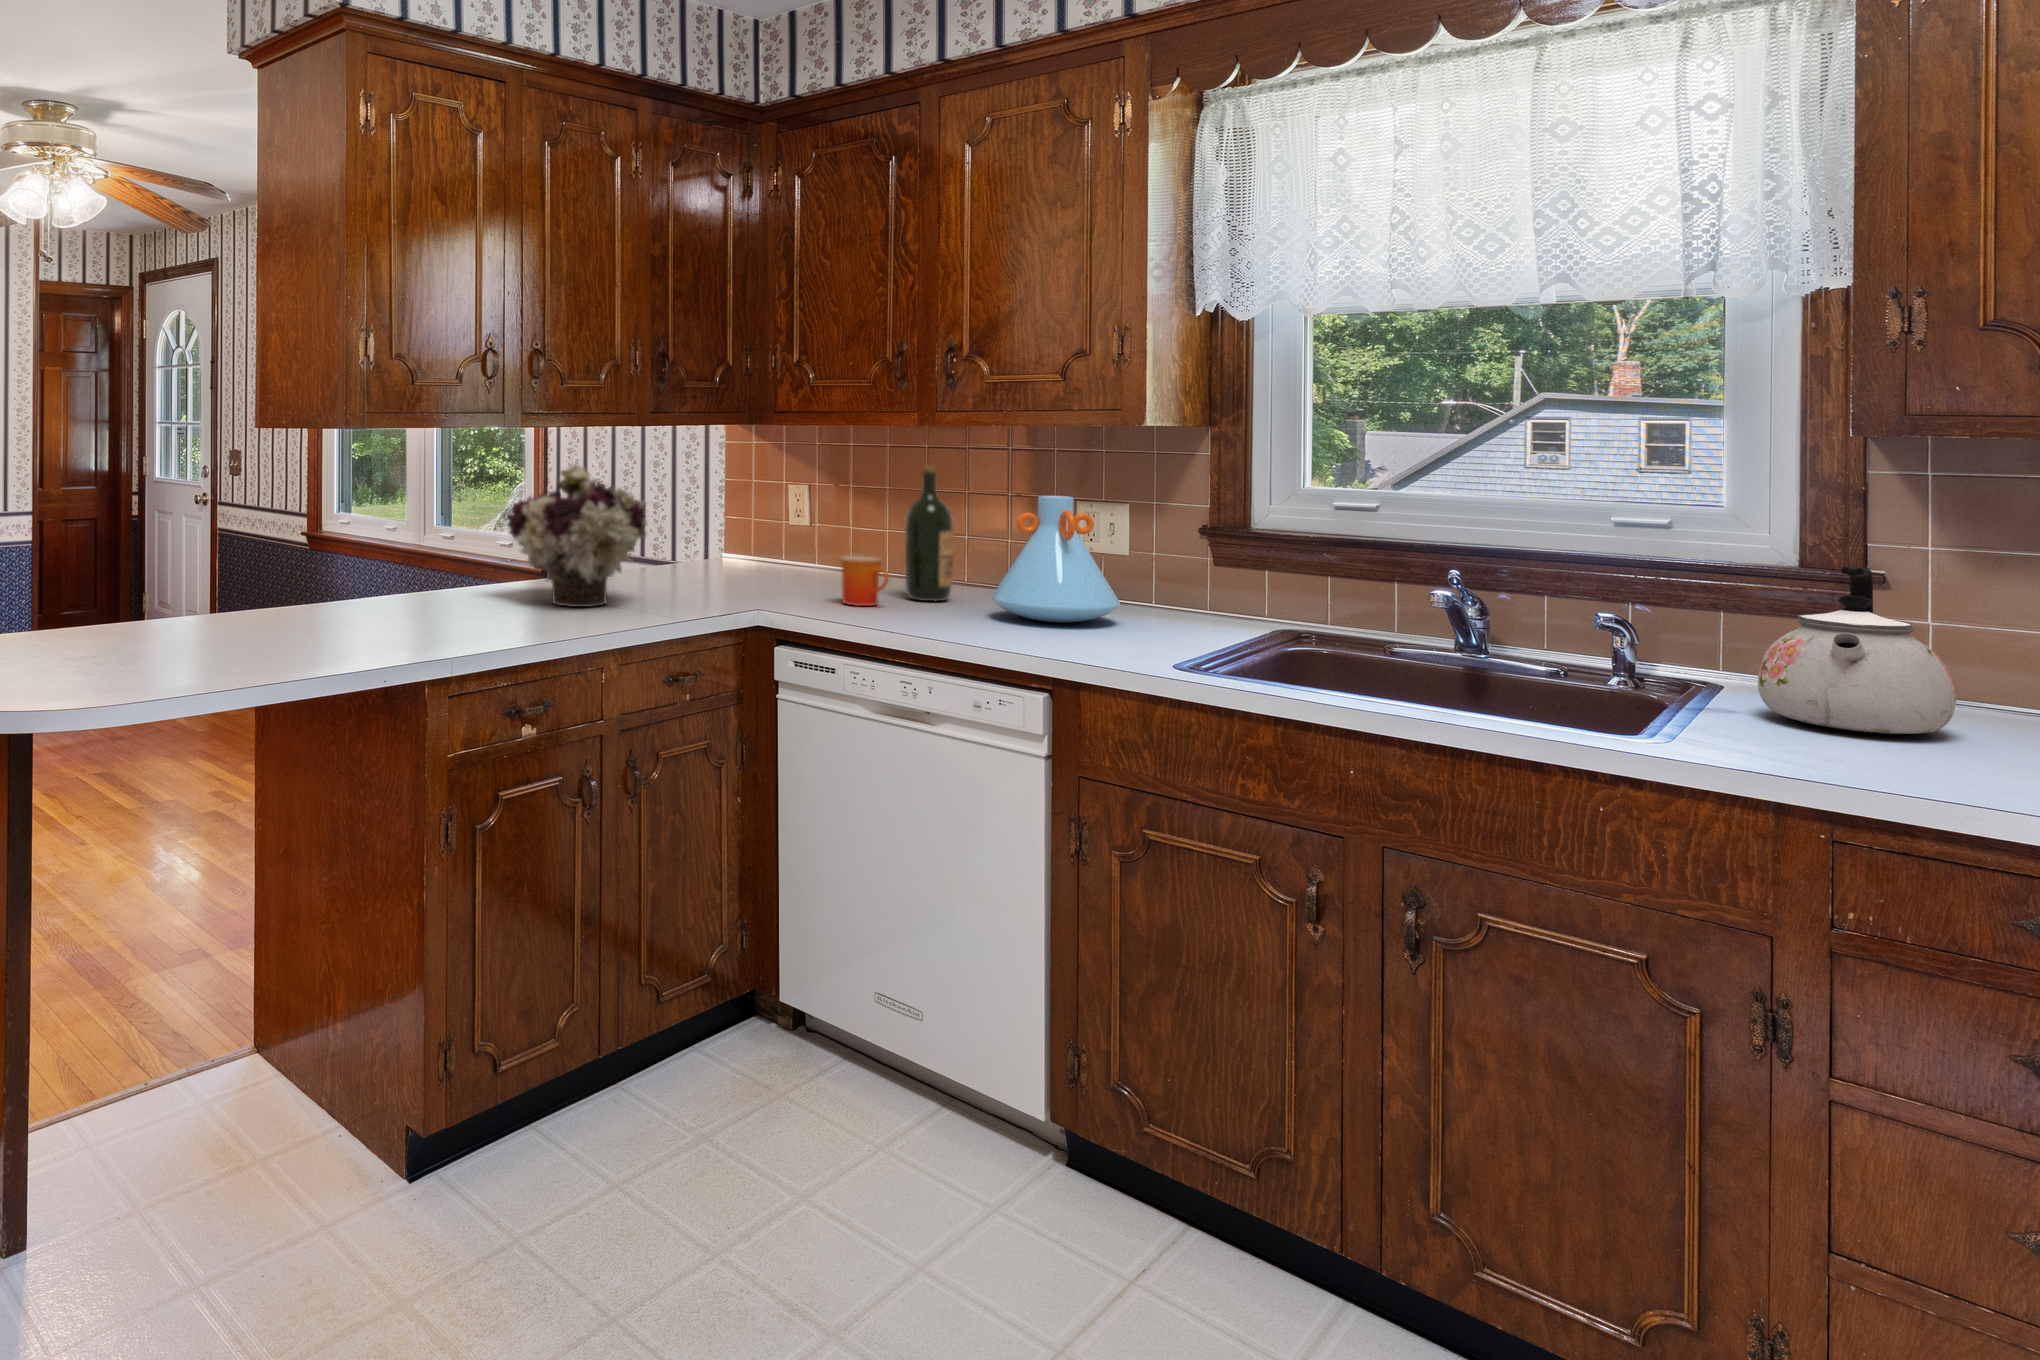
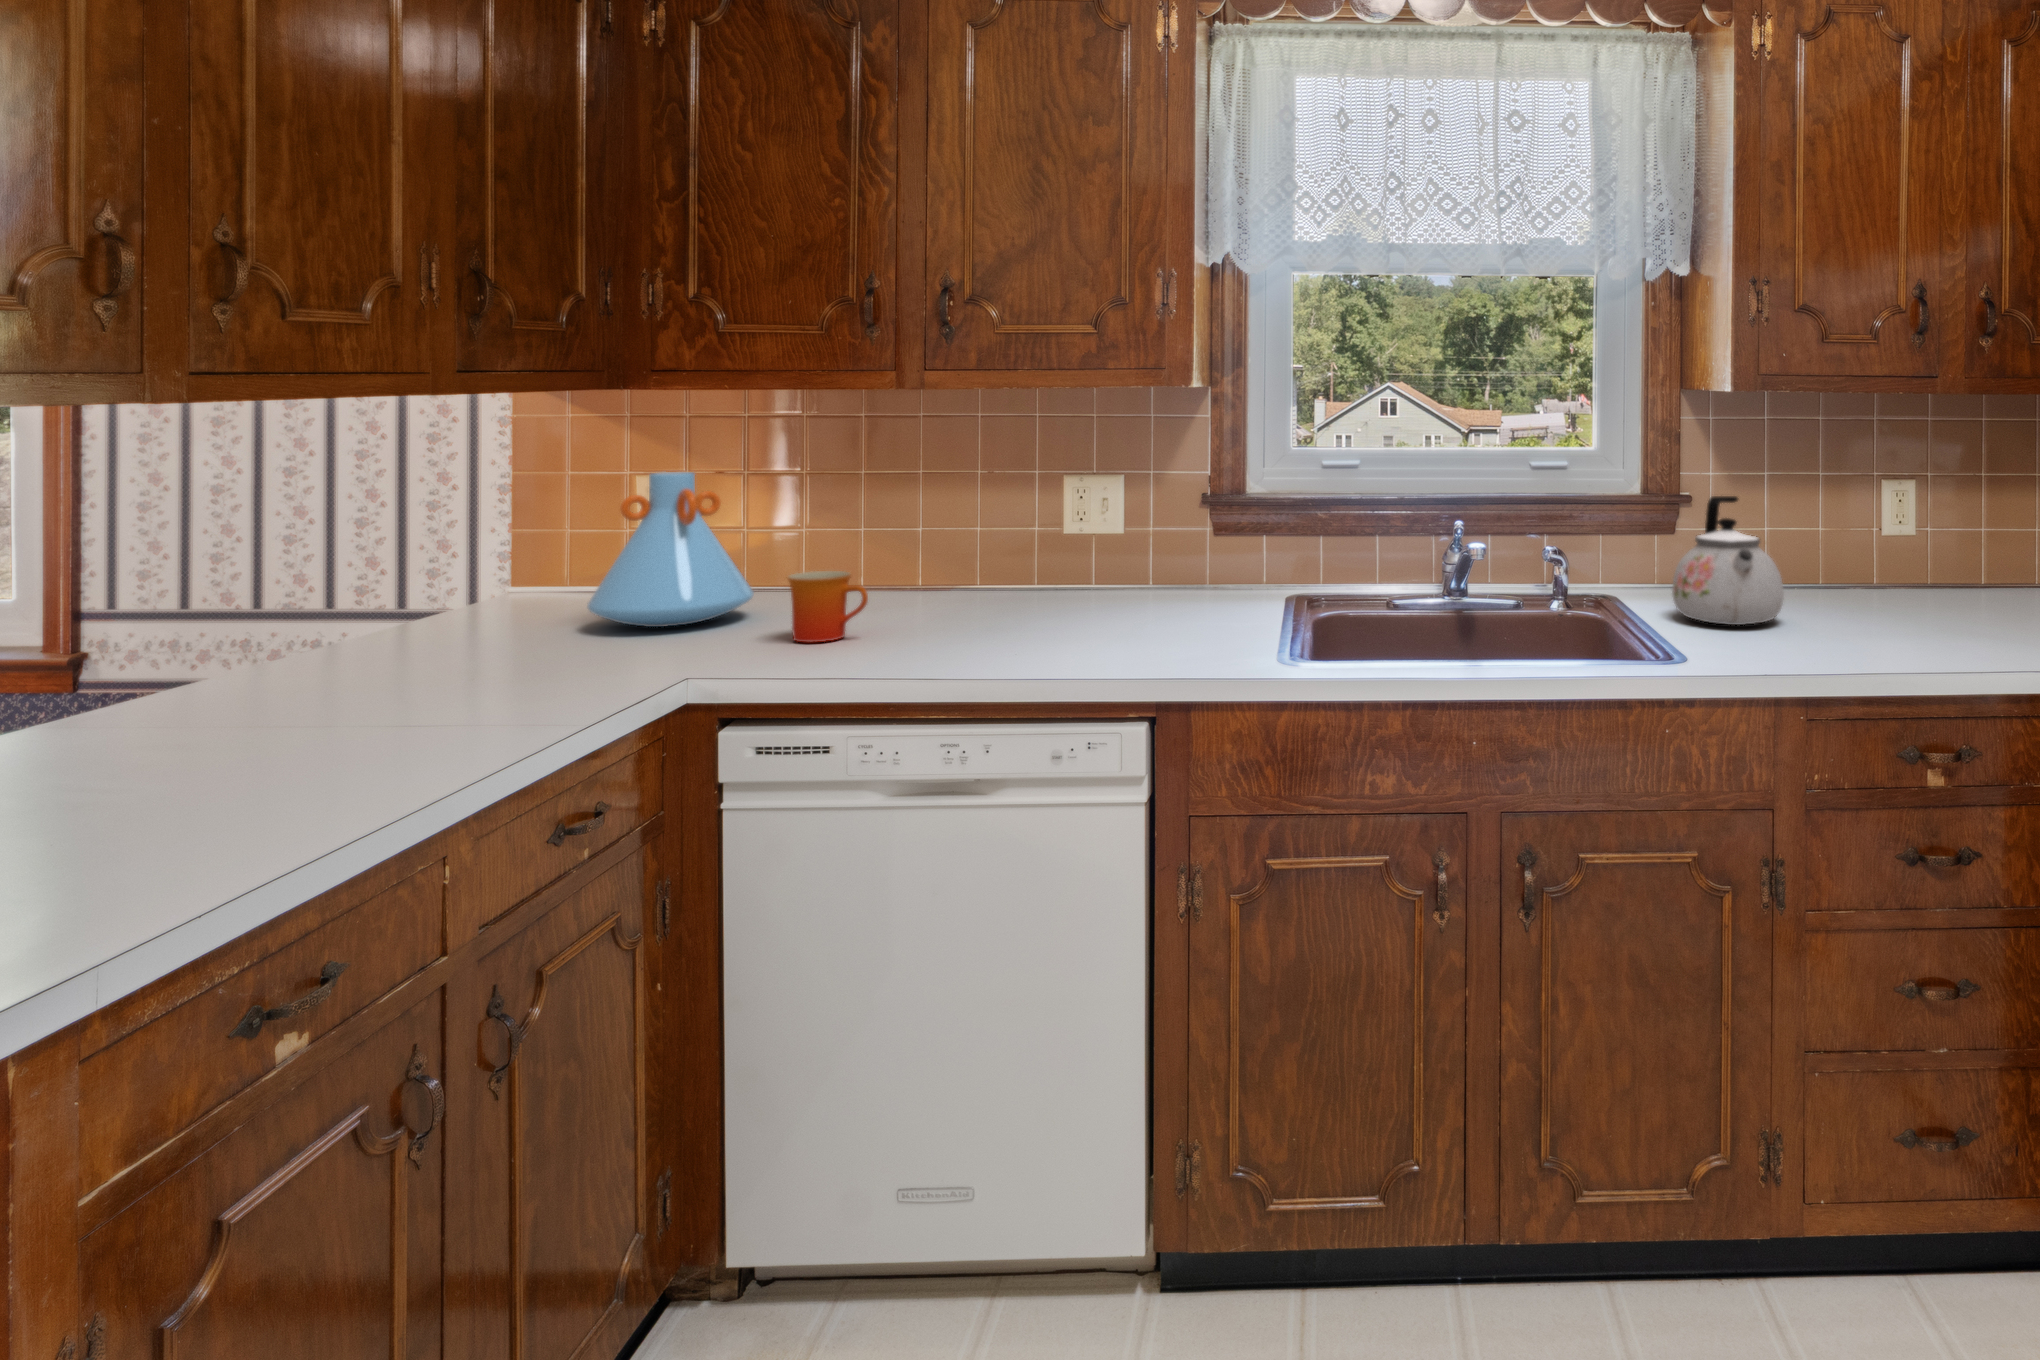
flower arrangement: present [507,464,647,607] -> none [80,461,461,741]
wine bottle: present [905,466,954,601] -> none [864,442,927,620]
vase: present [992,496,1120,623] -> present [587,472,754,627]

